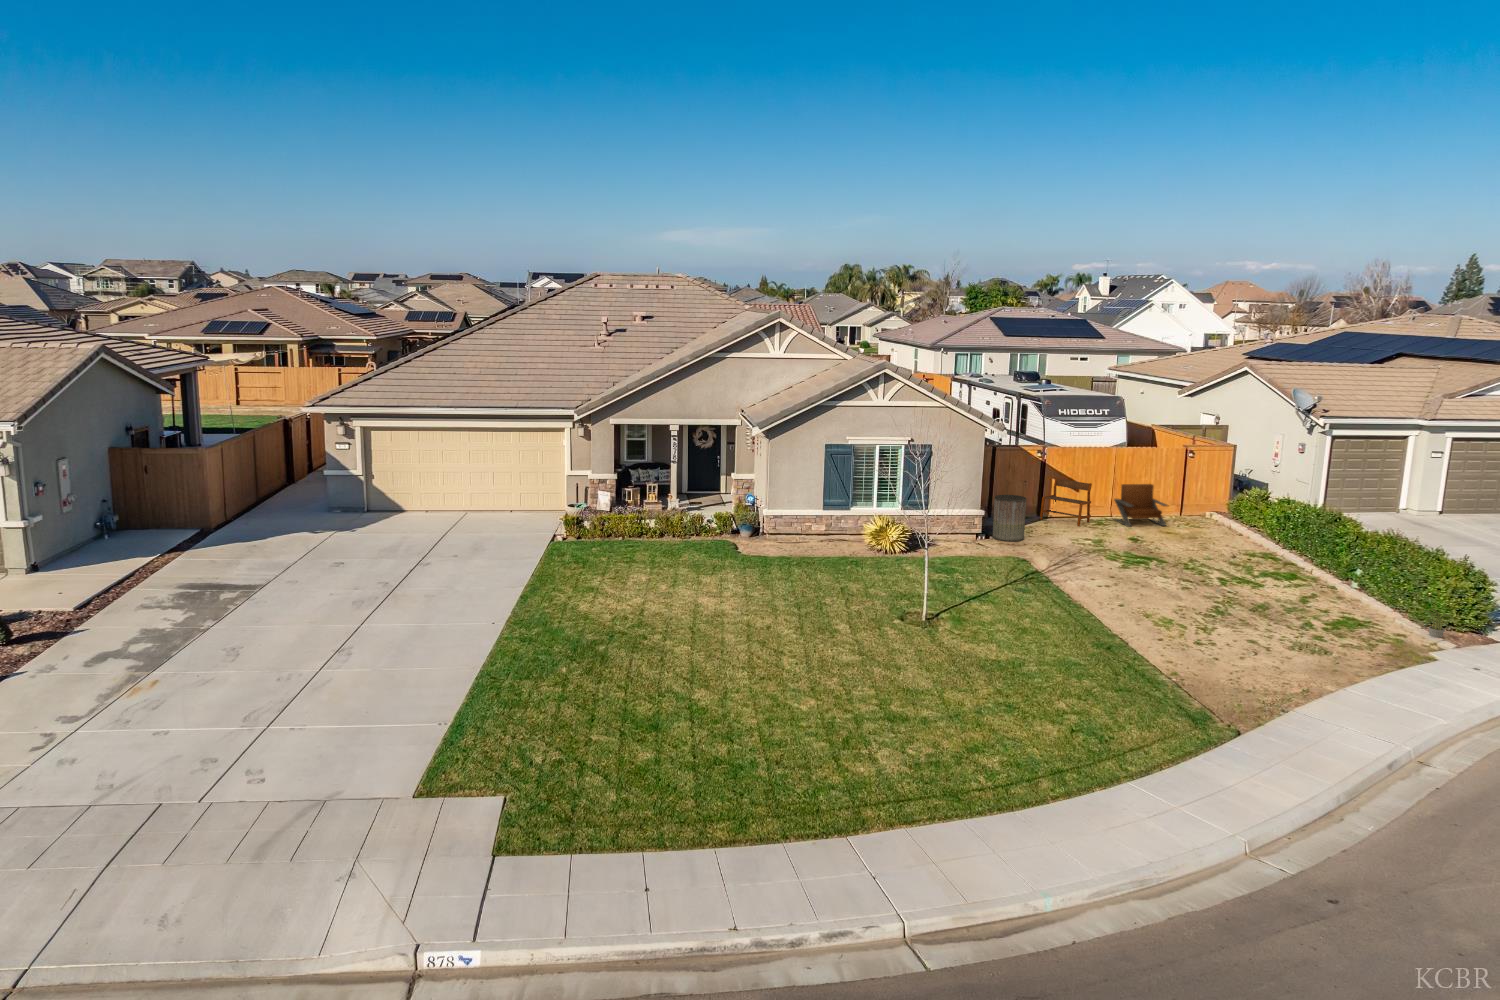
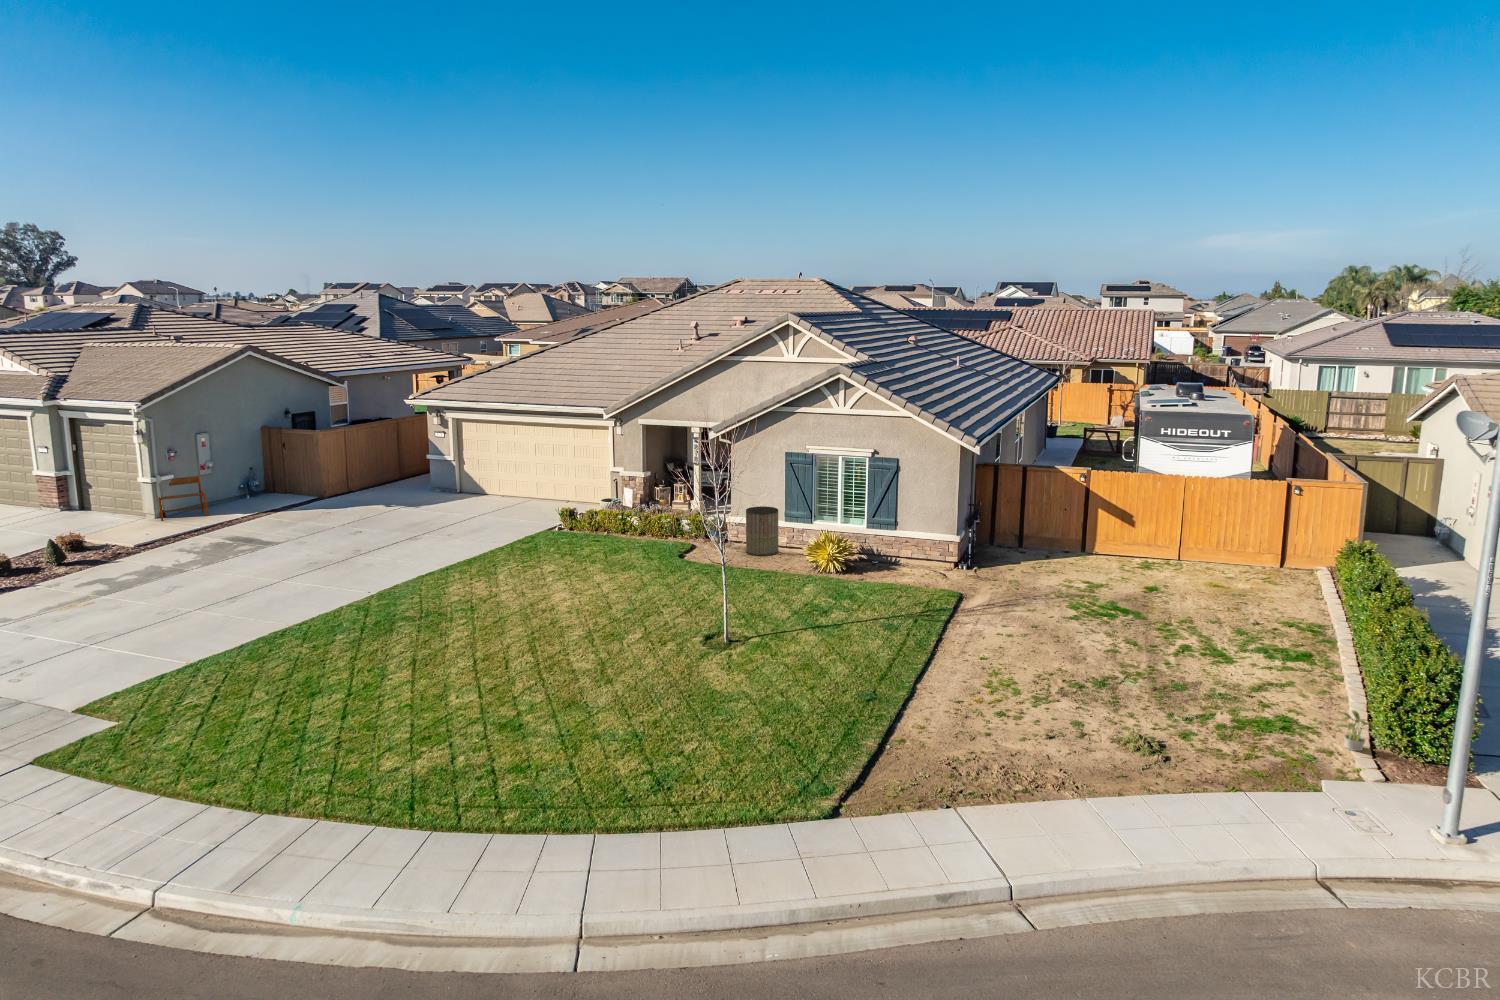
bench: present [1040,478,1092,526] -> present [158,476,208,521]
lounge chair: present [1114,484,1167,527] -> none [1150,519,1208,573]
trash can: present [993,495,1026,542] -> present [746,506,778,556]

